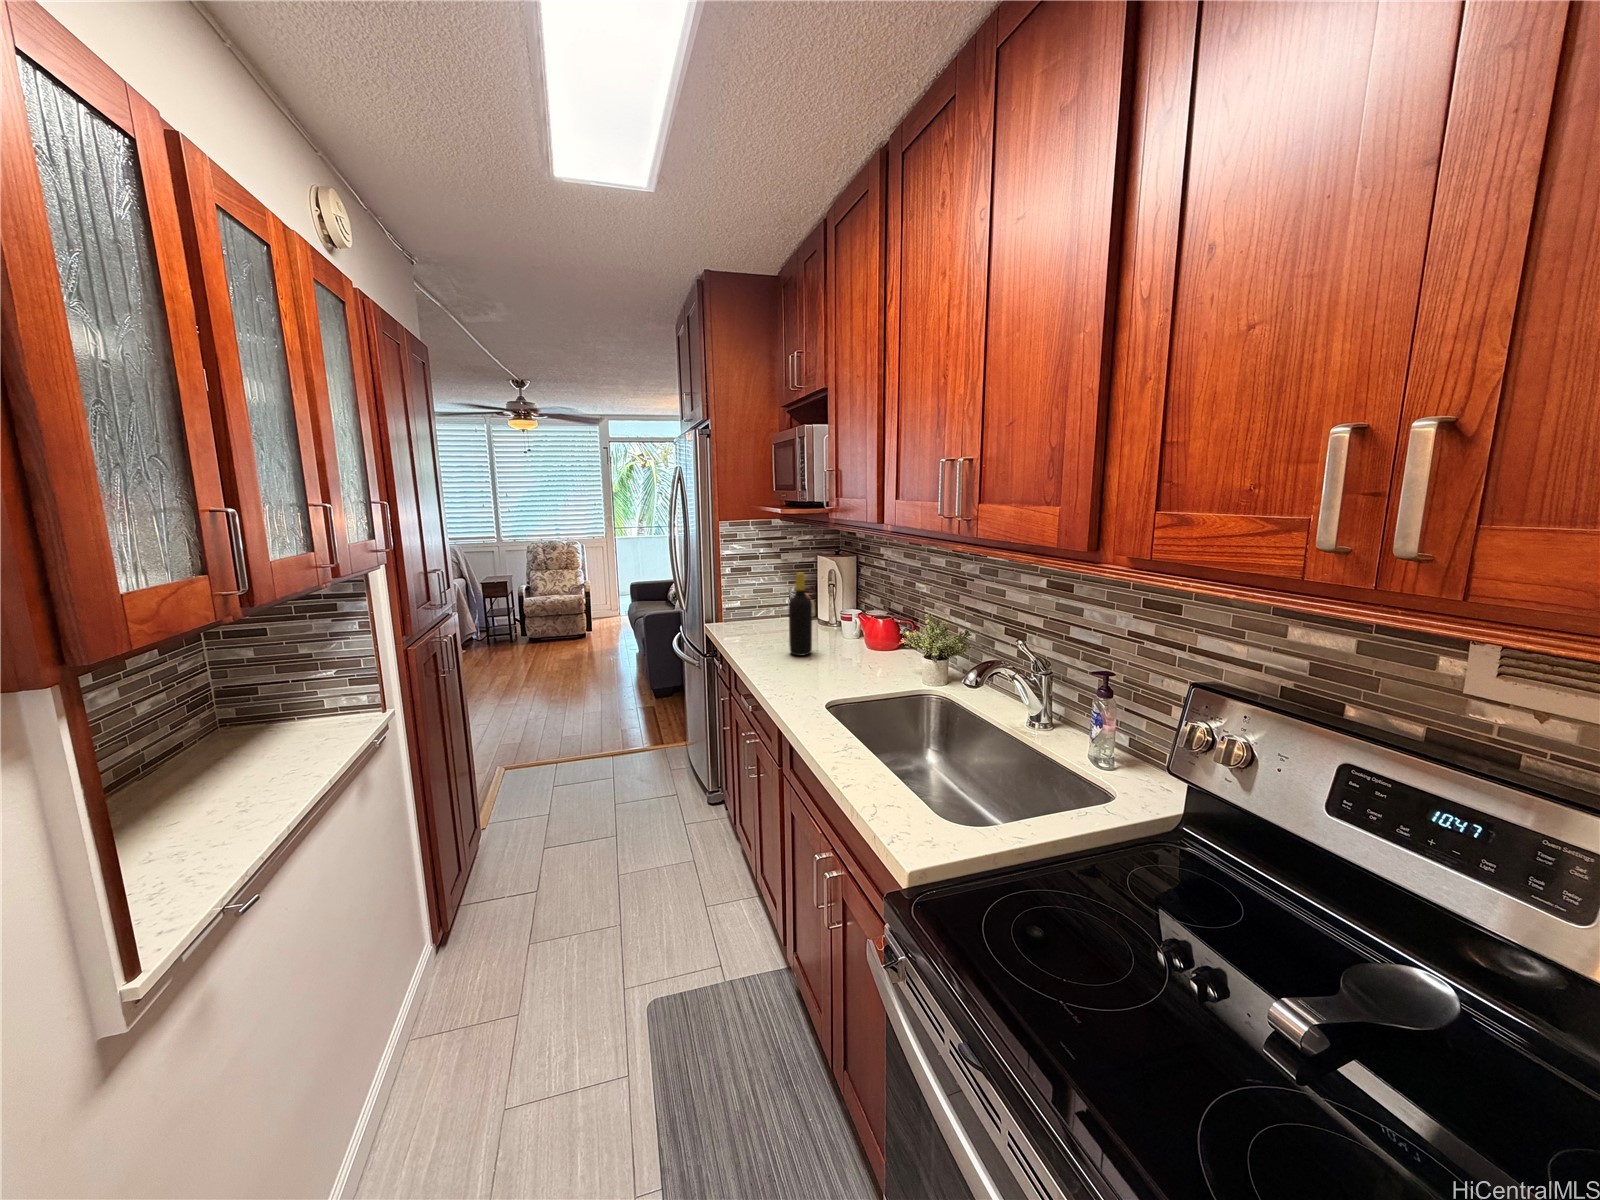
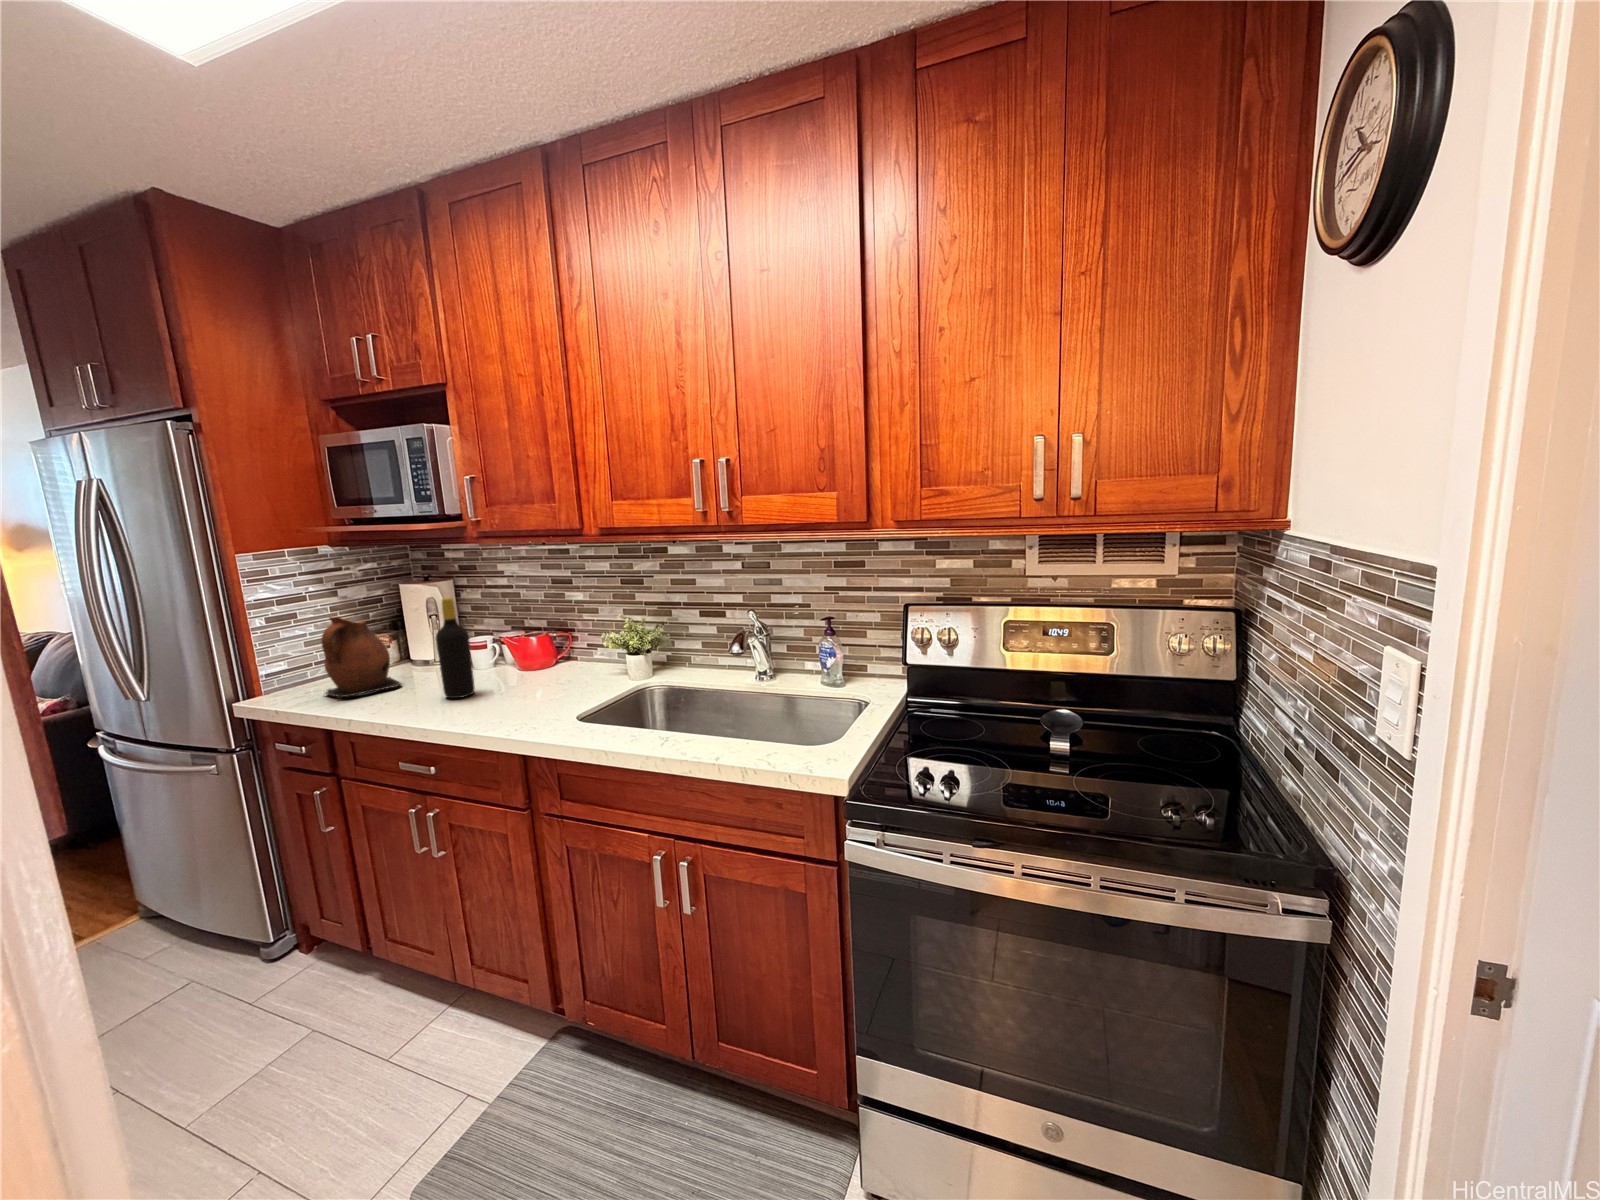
ceramic pitcher: none [741,574,792,636] -> present [321,617,401,698]

